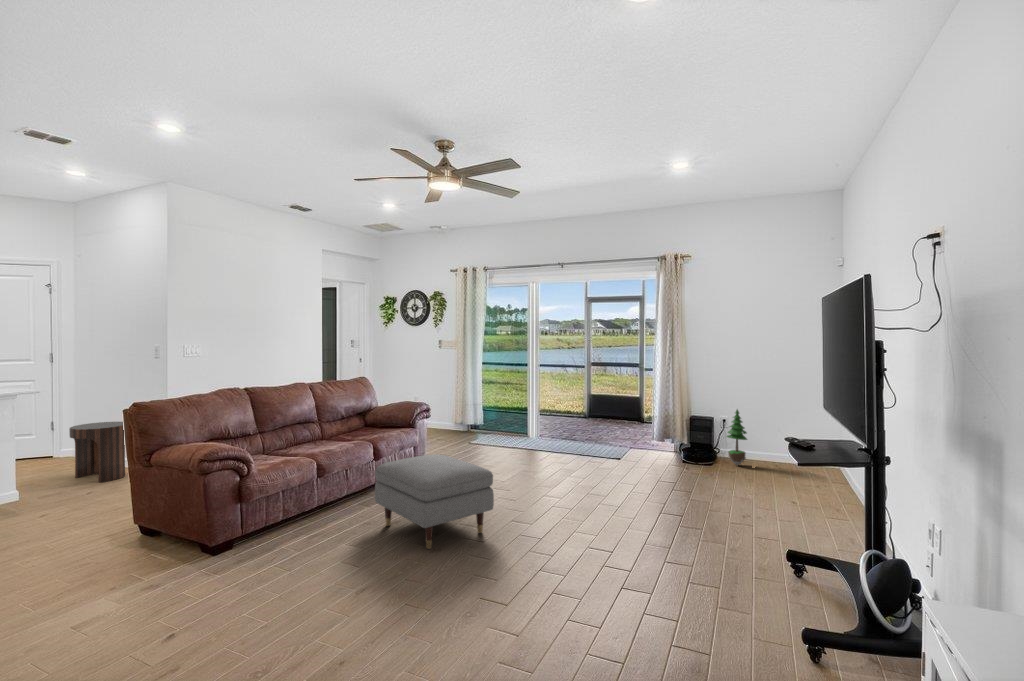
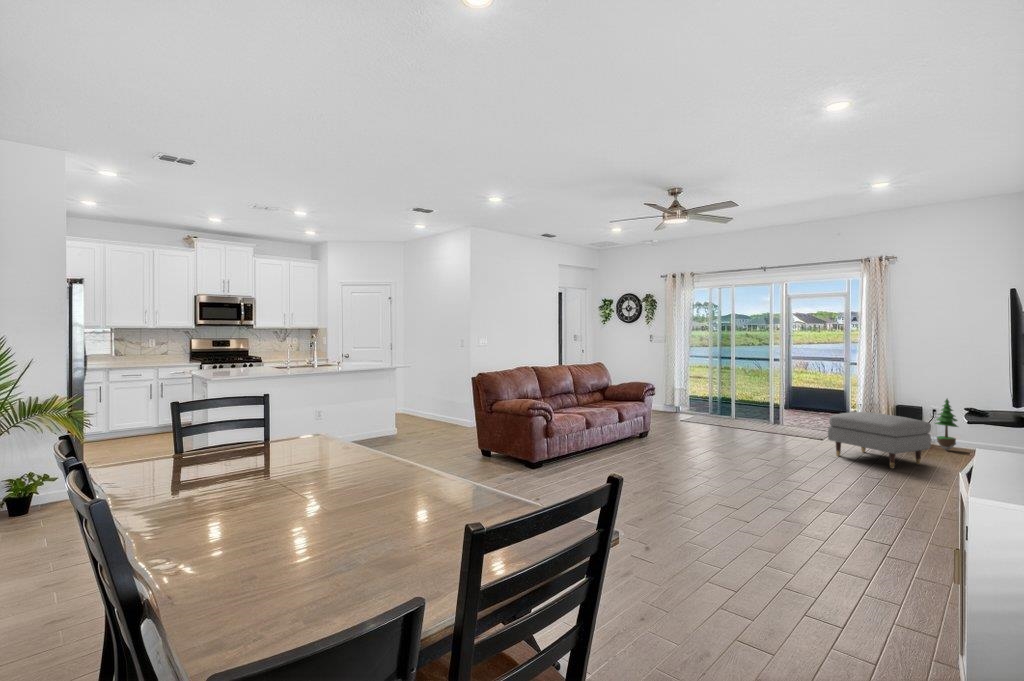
side table: present [69,422,125,482] -> none [414,388,445,427]
ottoman: present [375,455,494,549] -> present [828,412,931,469]

